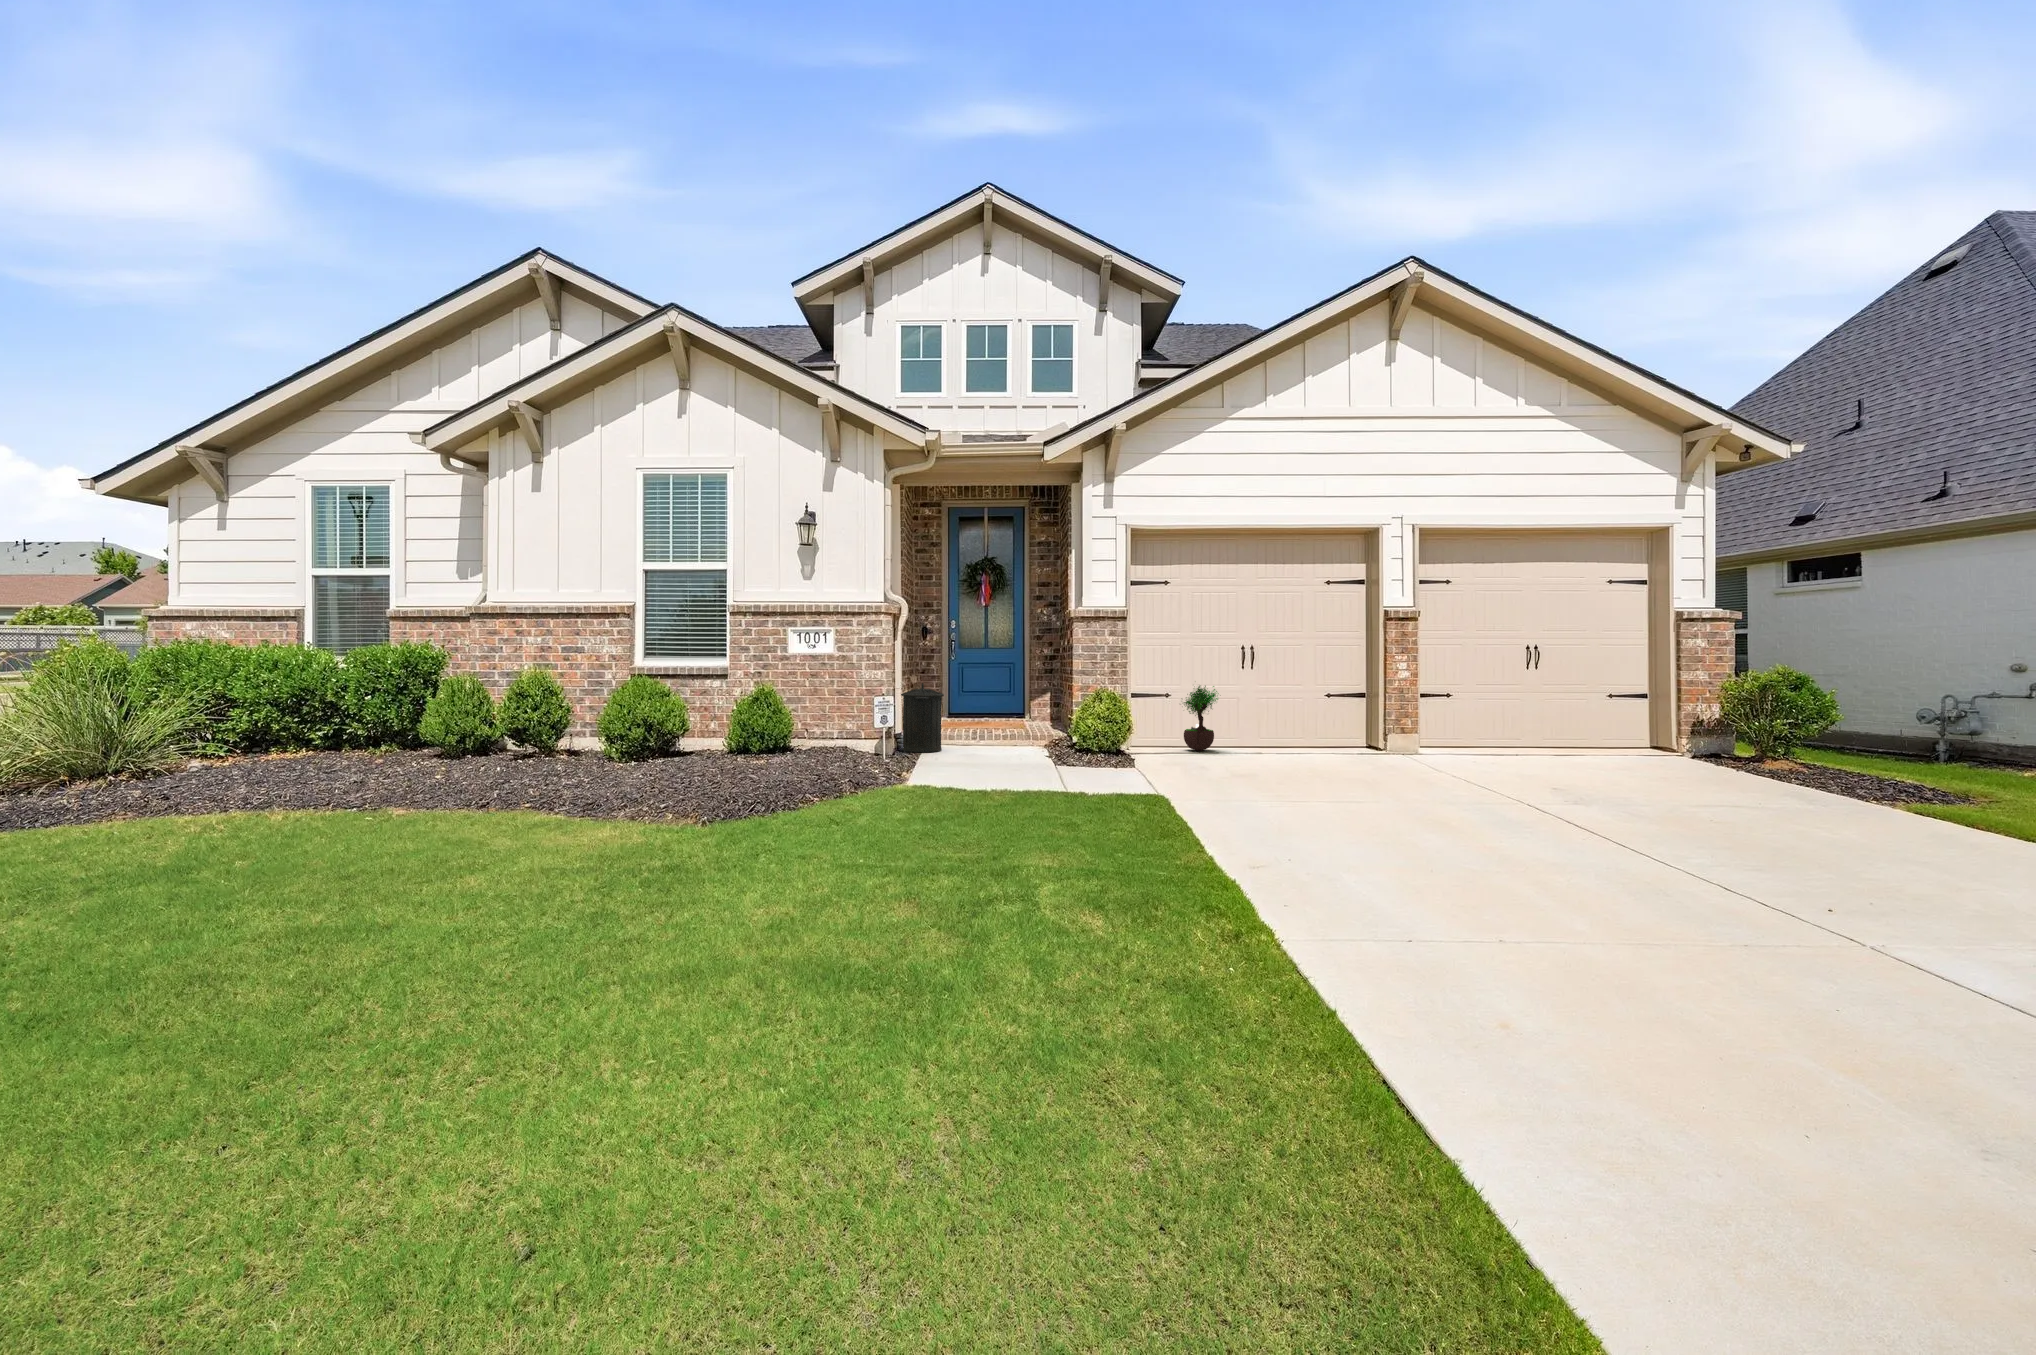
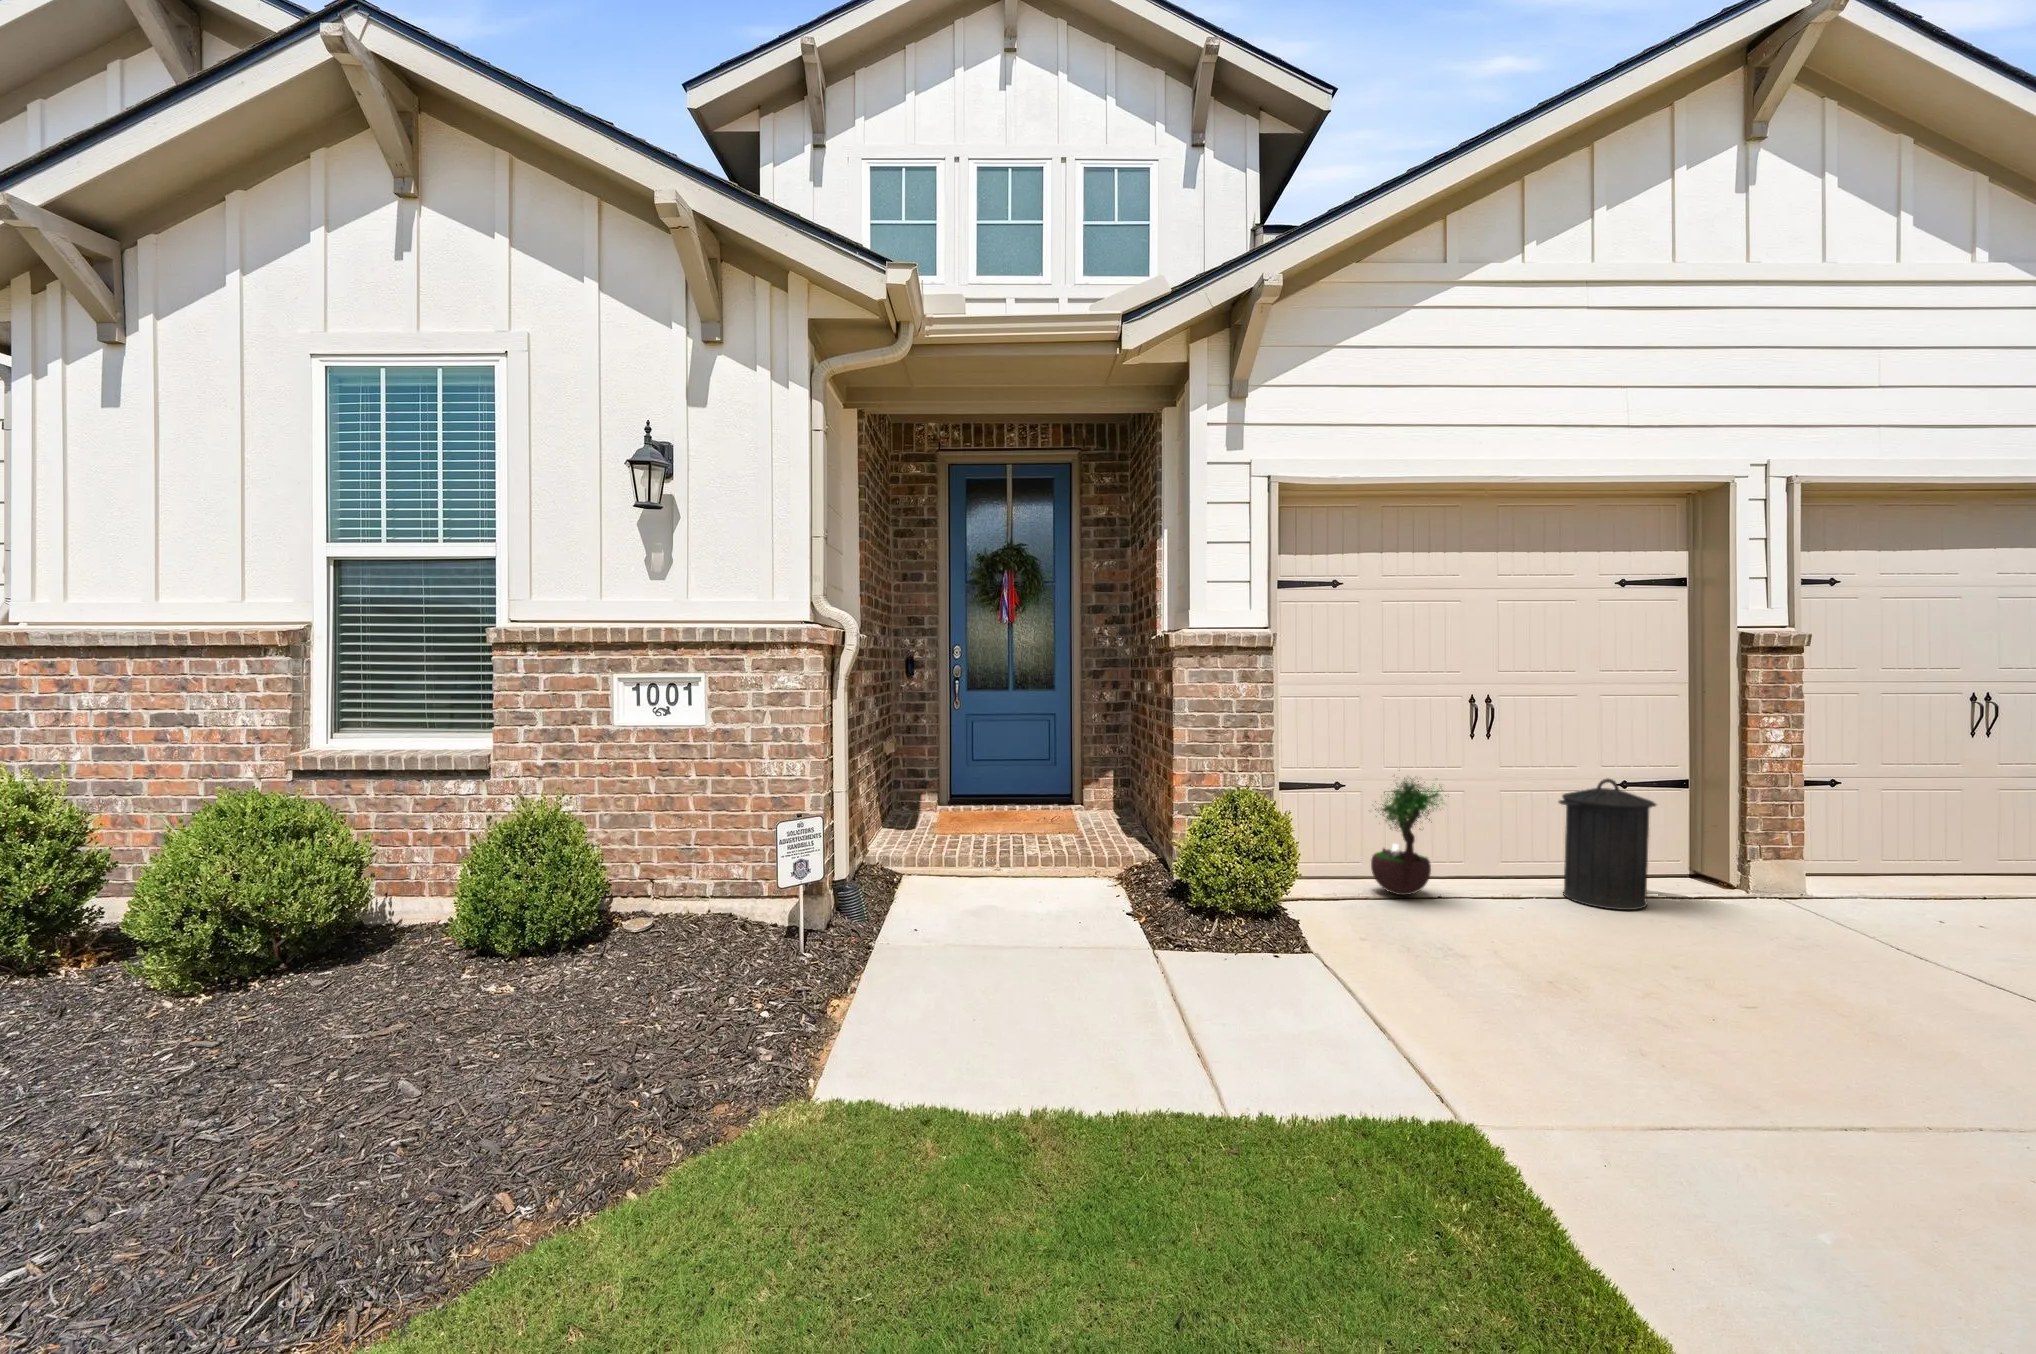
trash can: present [901,683,944,752] -> present [1559,779,1656,910]

